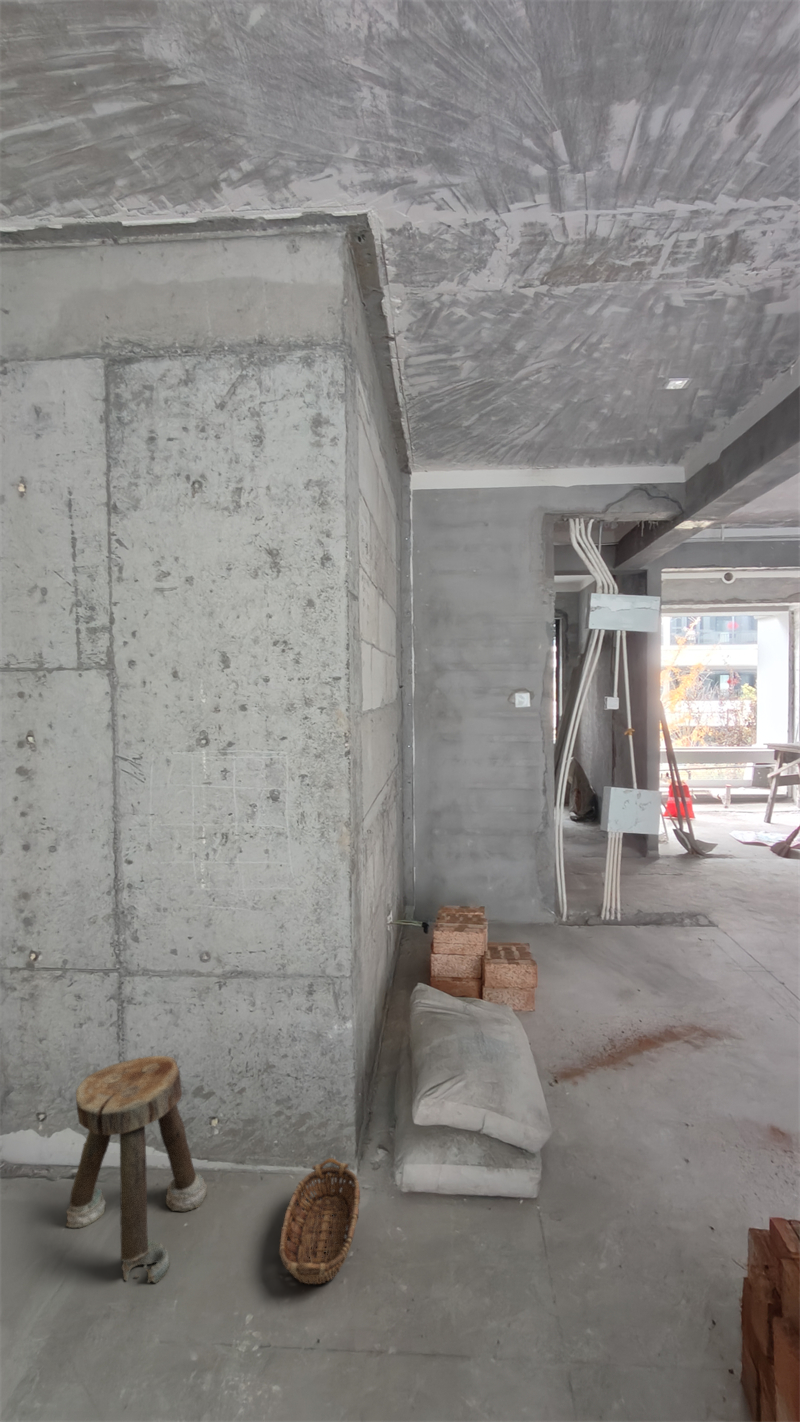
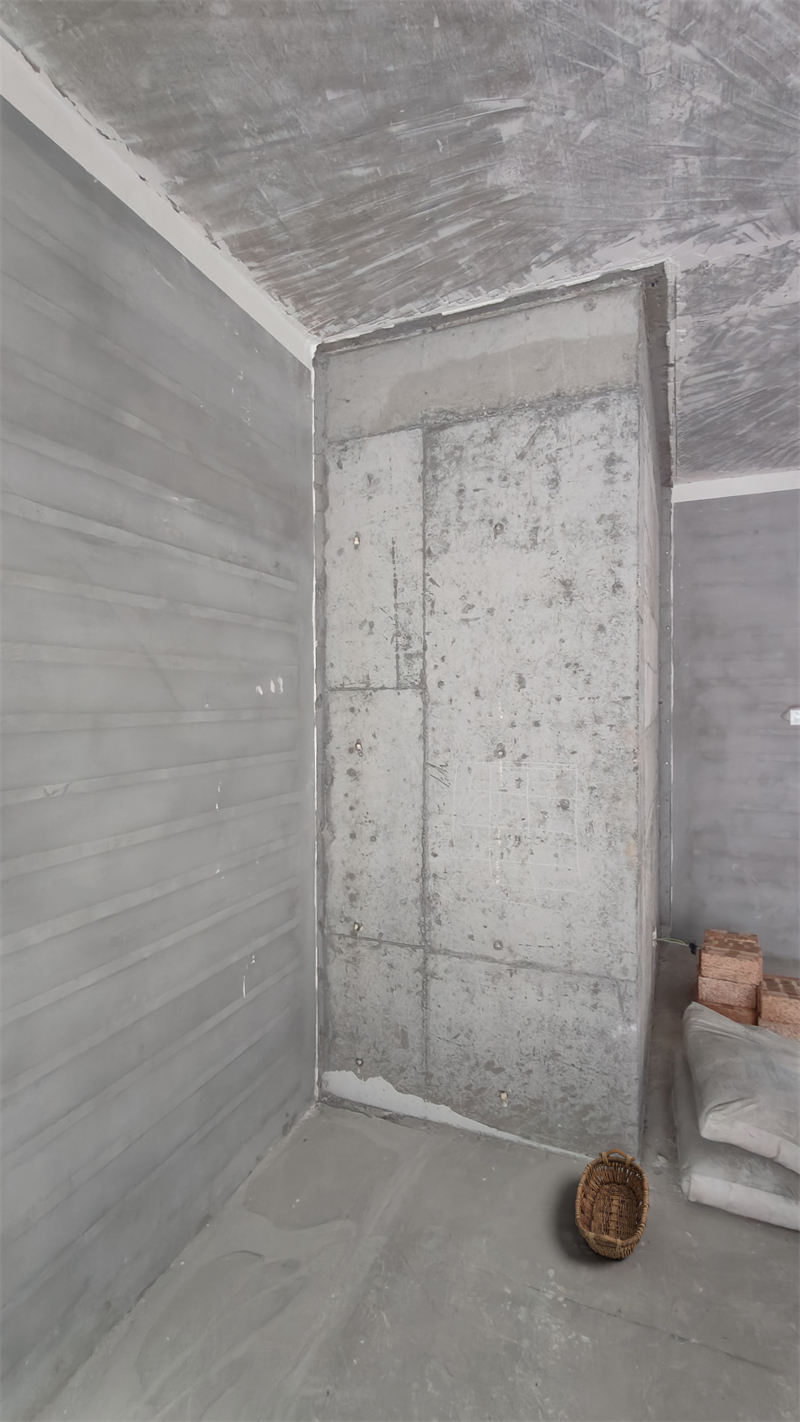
stool: present [66,1056,207,1283] -> none [386,1026,500,1221]

